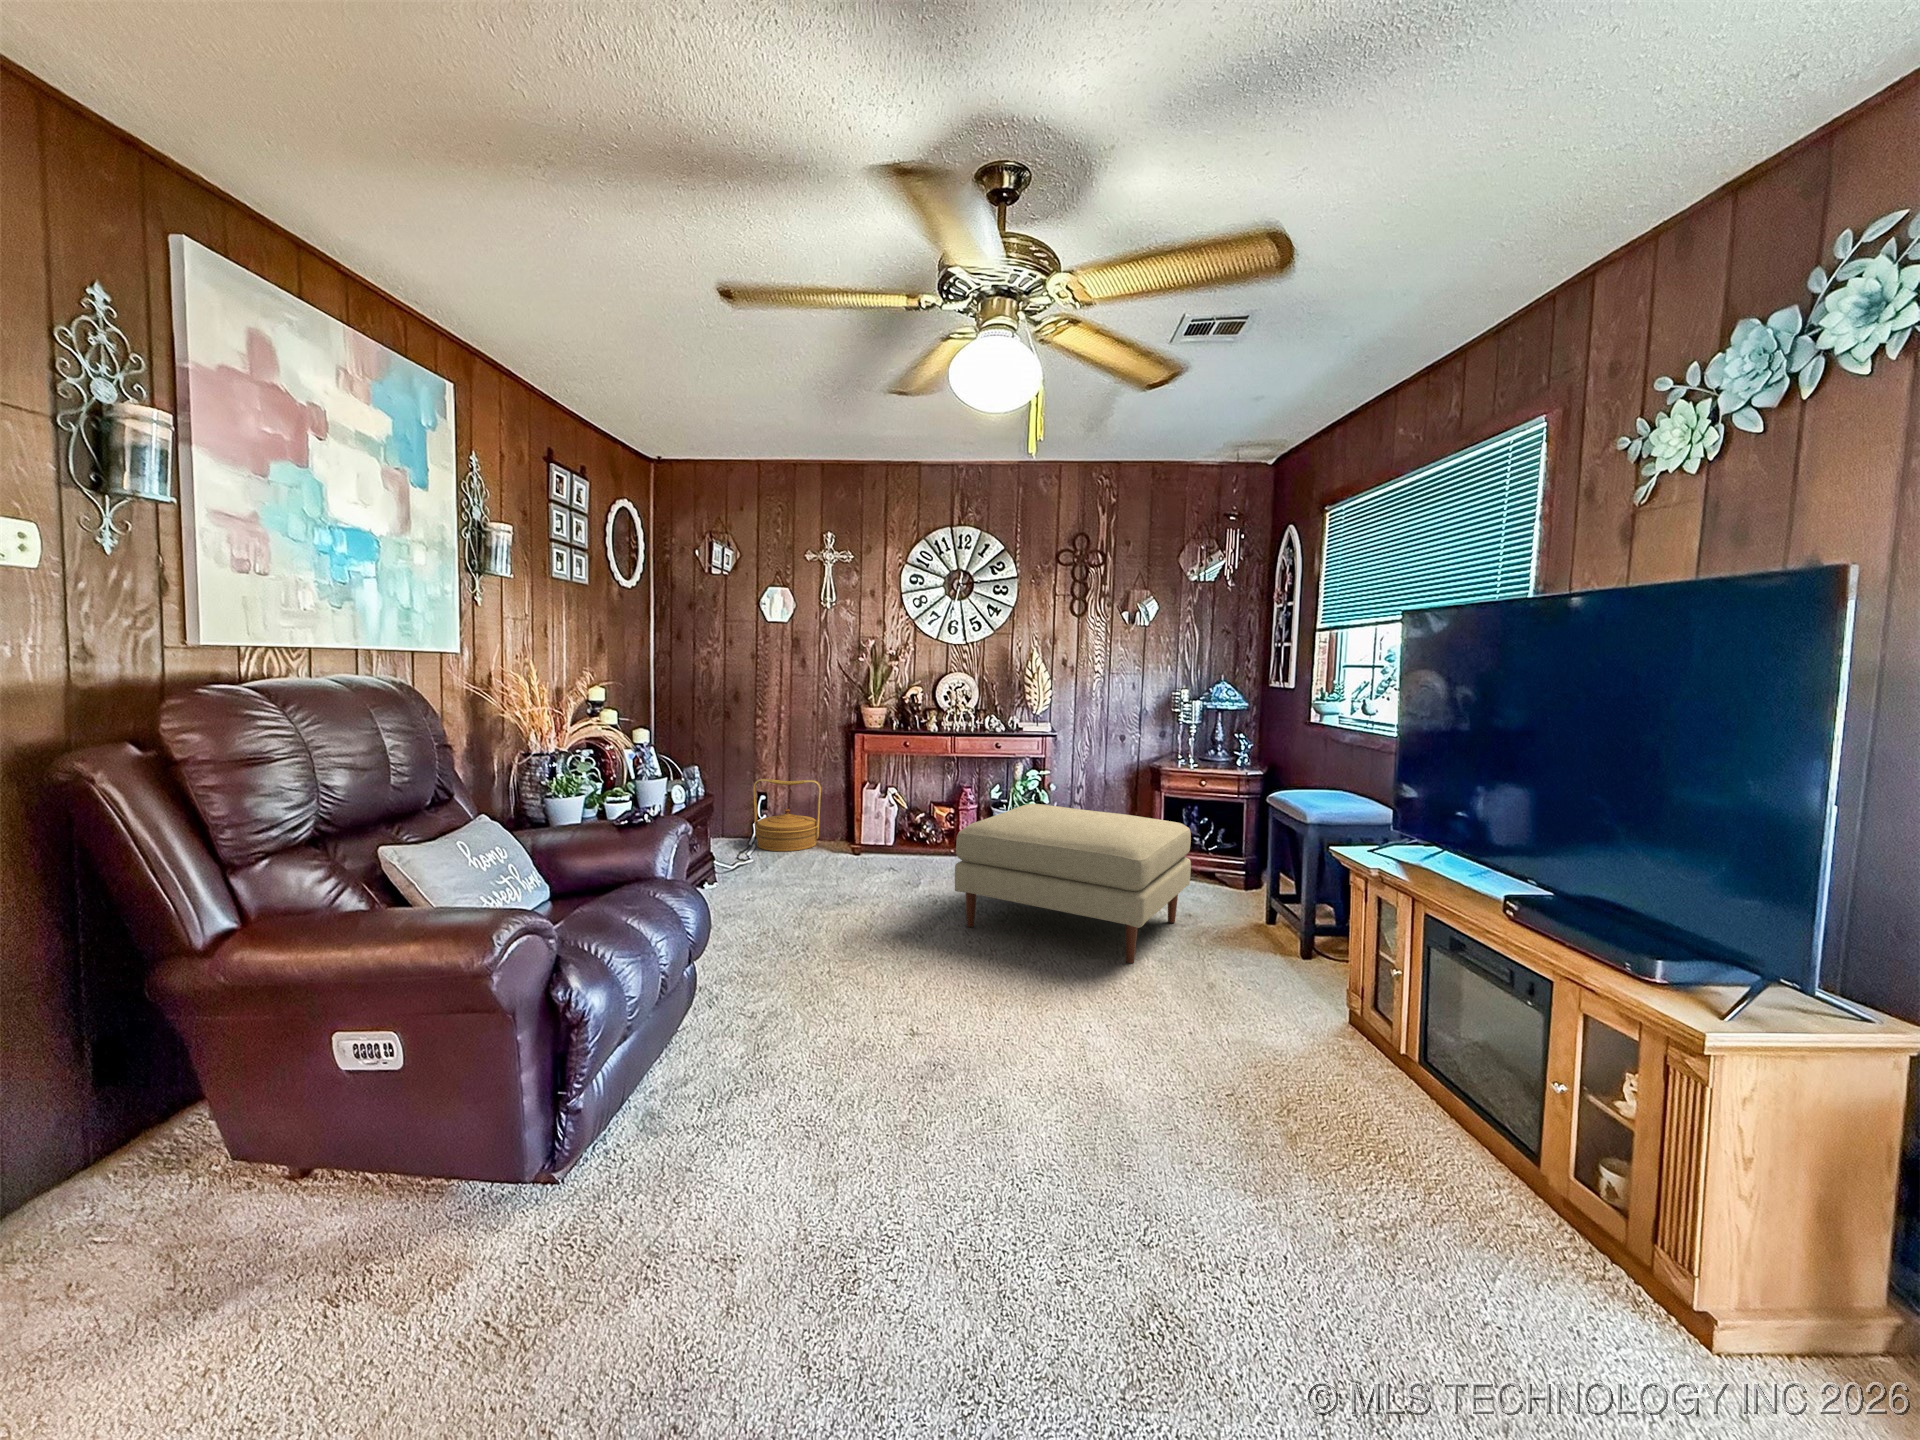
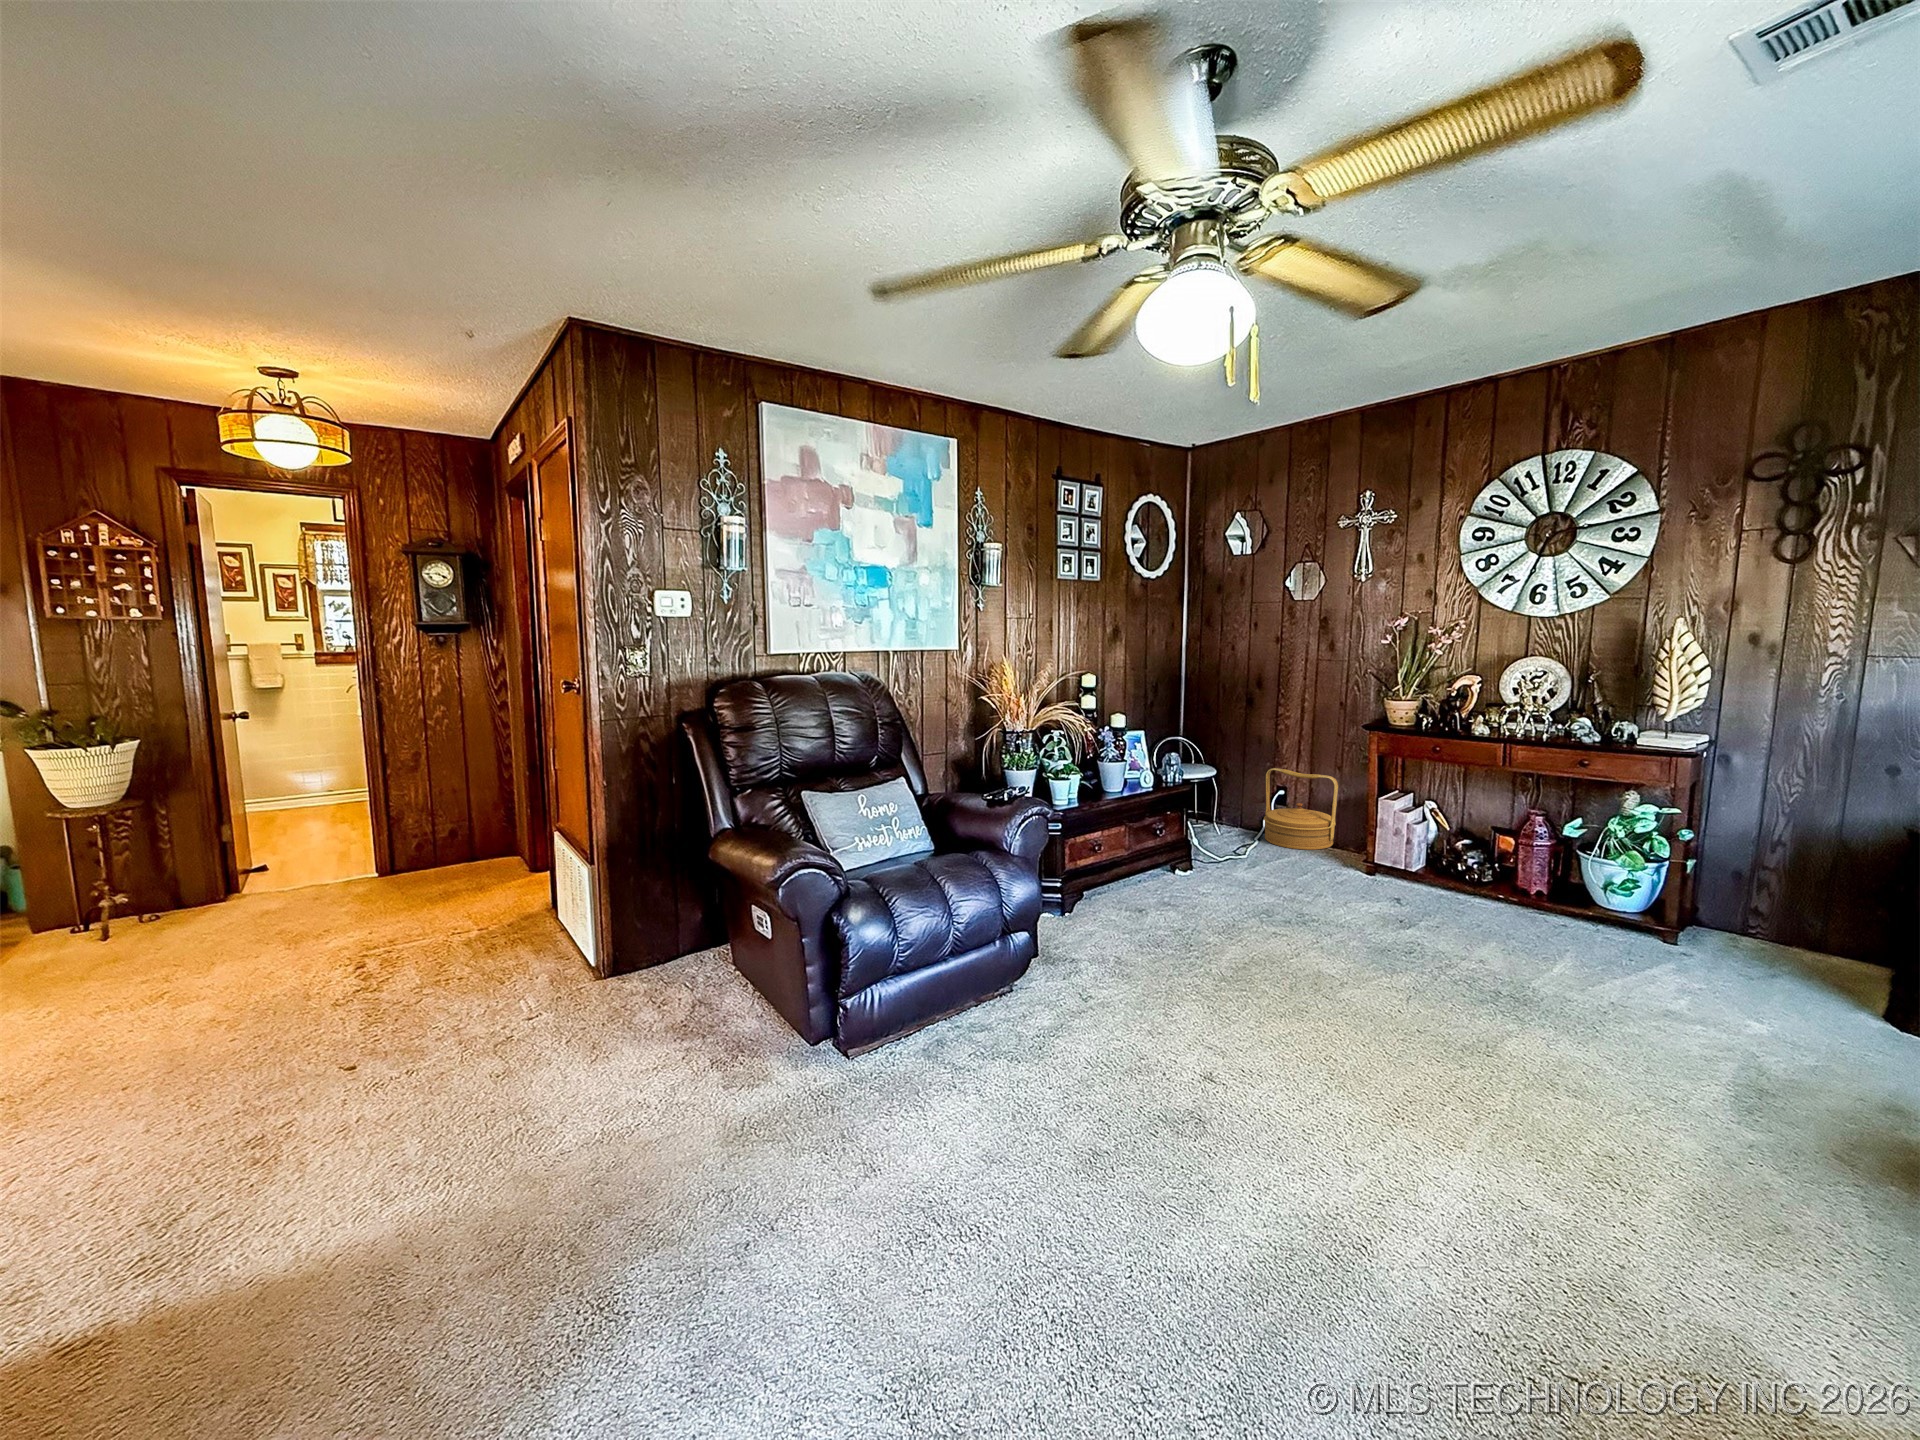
ottoman: present [955,804,1191,963] -> none [1383,850,1875,1132]

